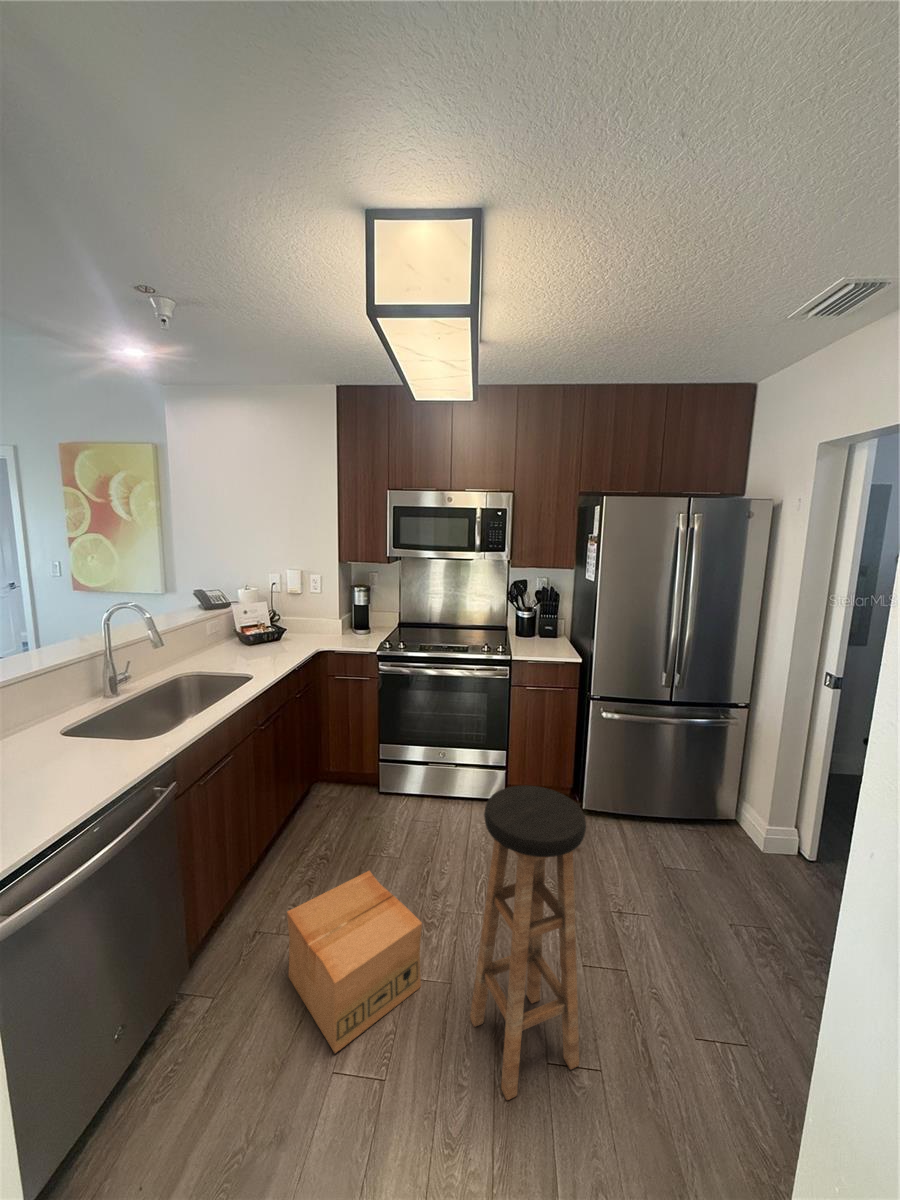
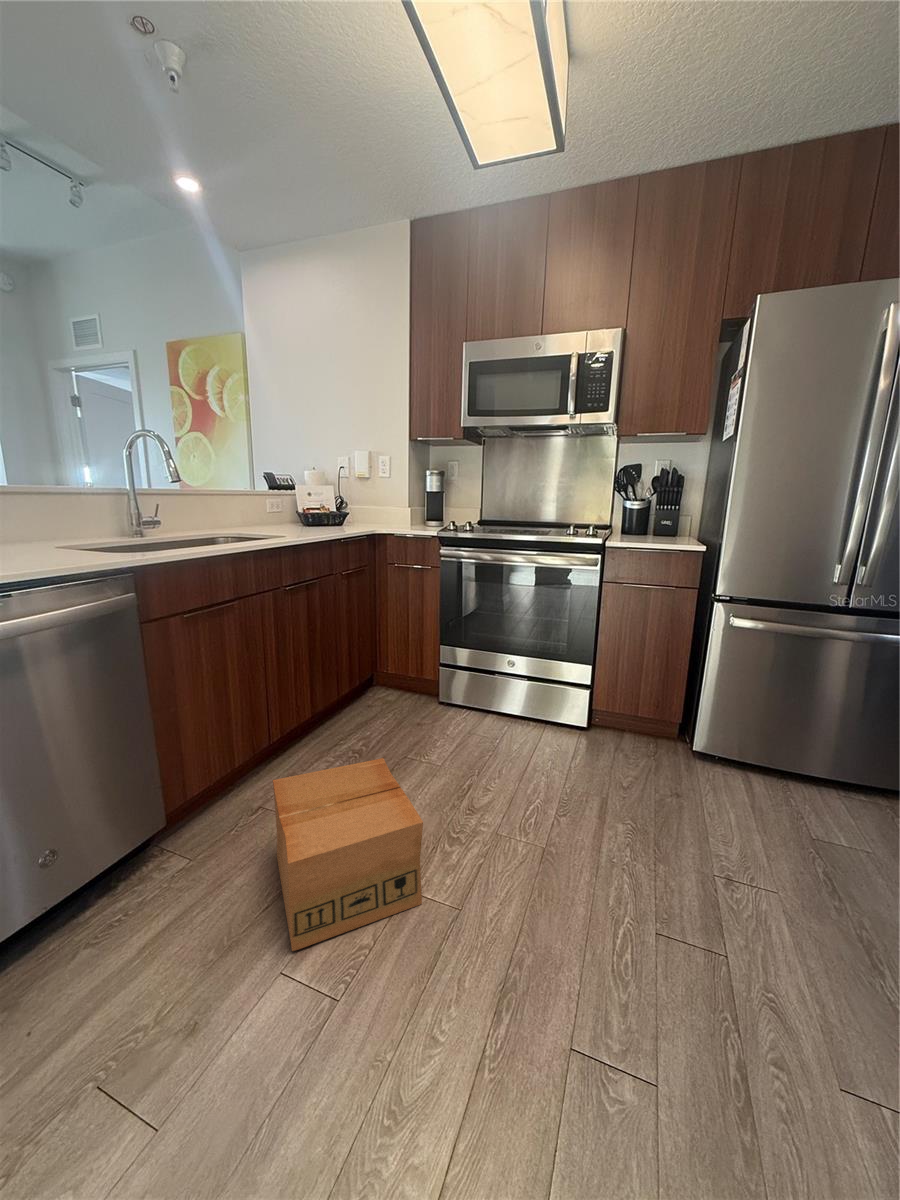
bar stool: present [470,785,586,1100] -> none [474,641,653,1083]

